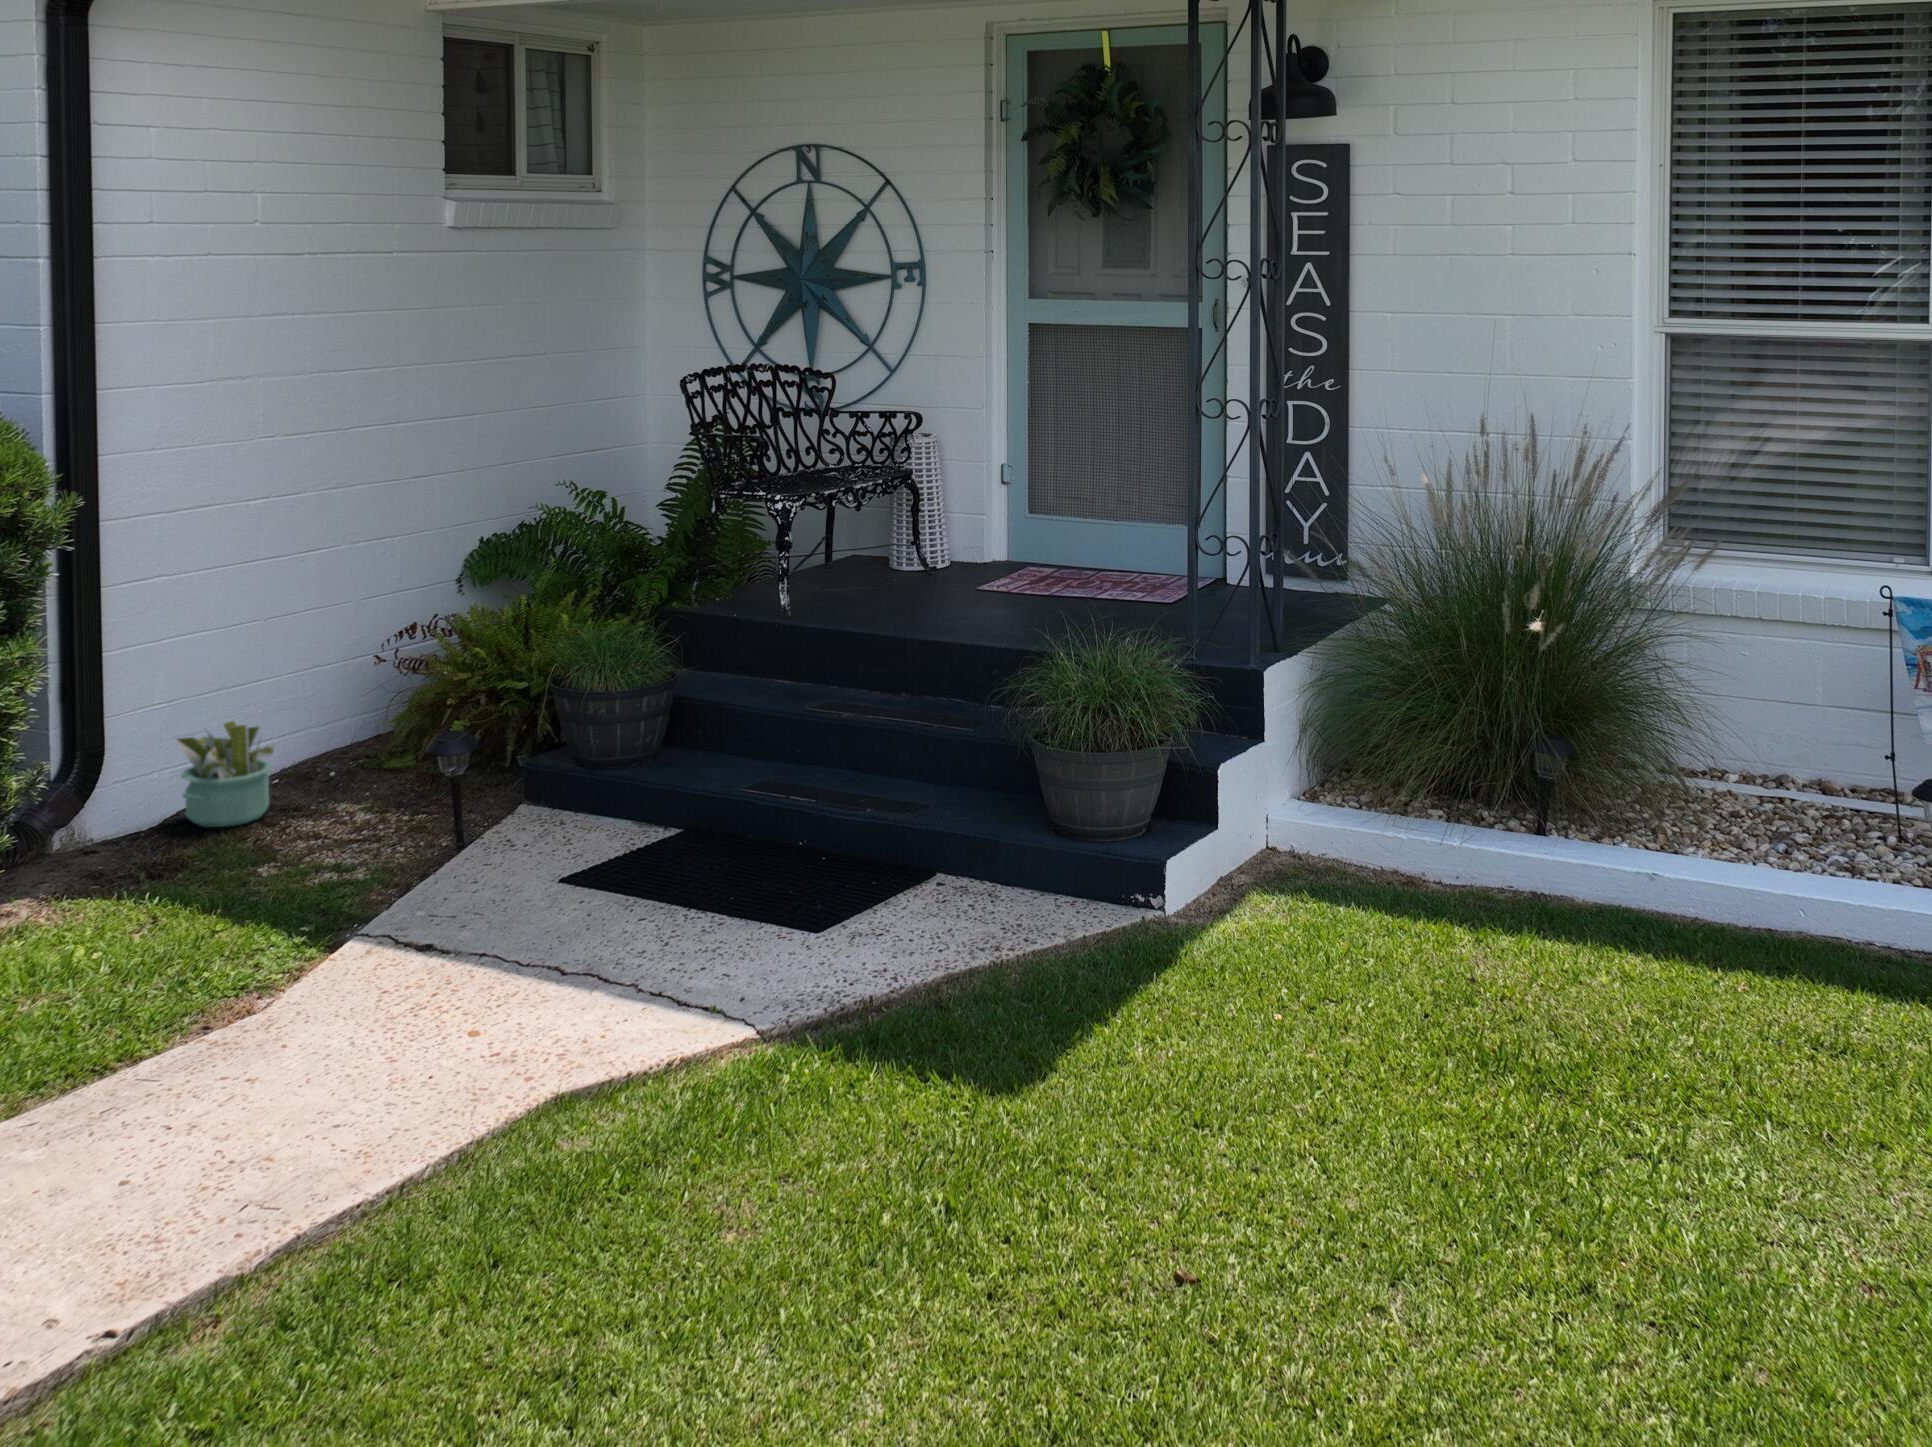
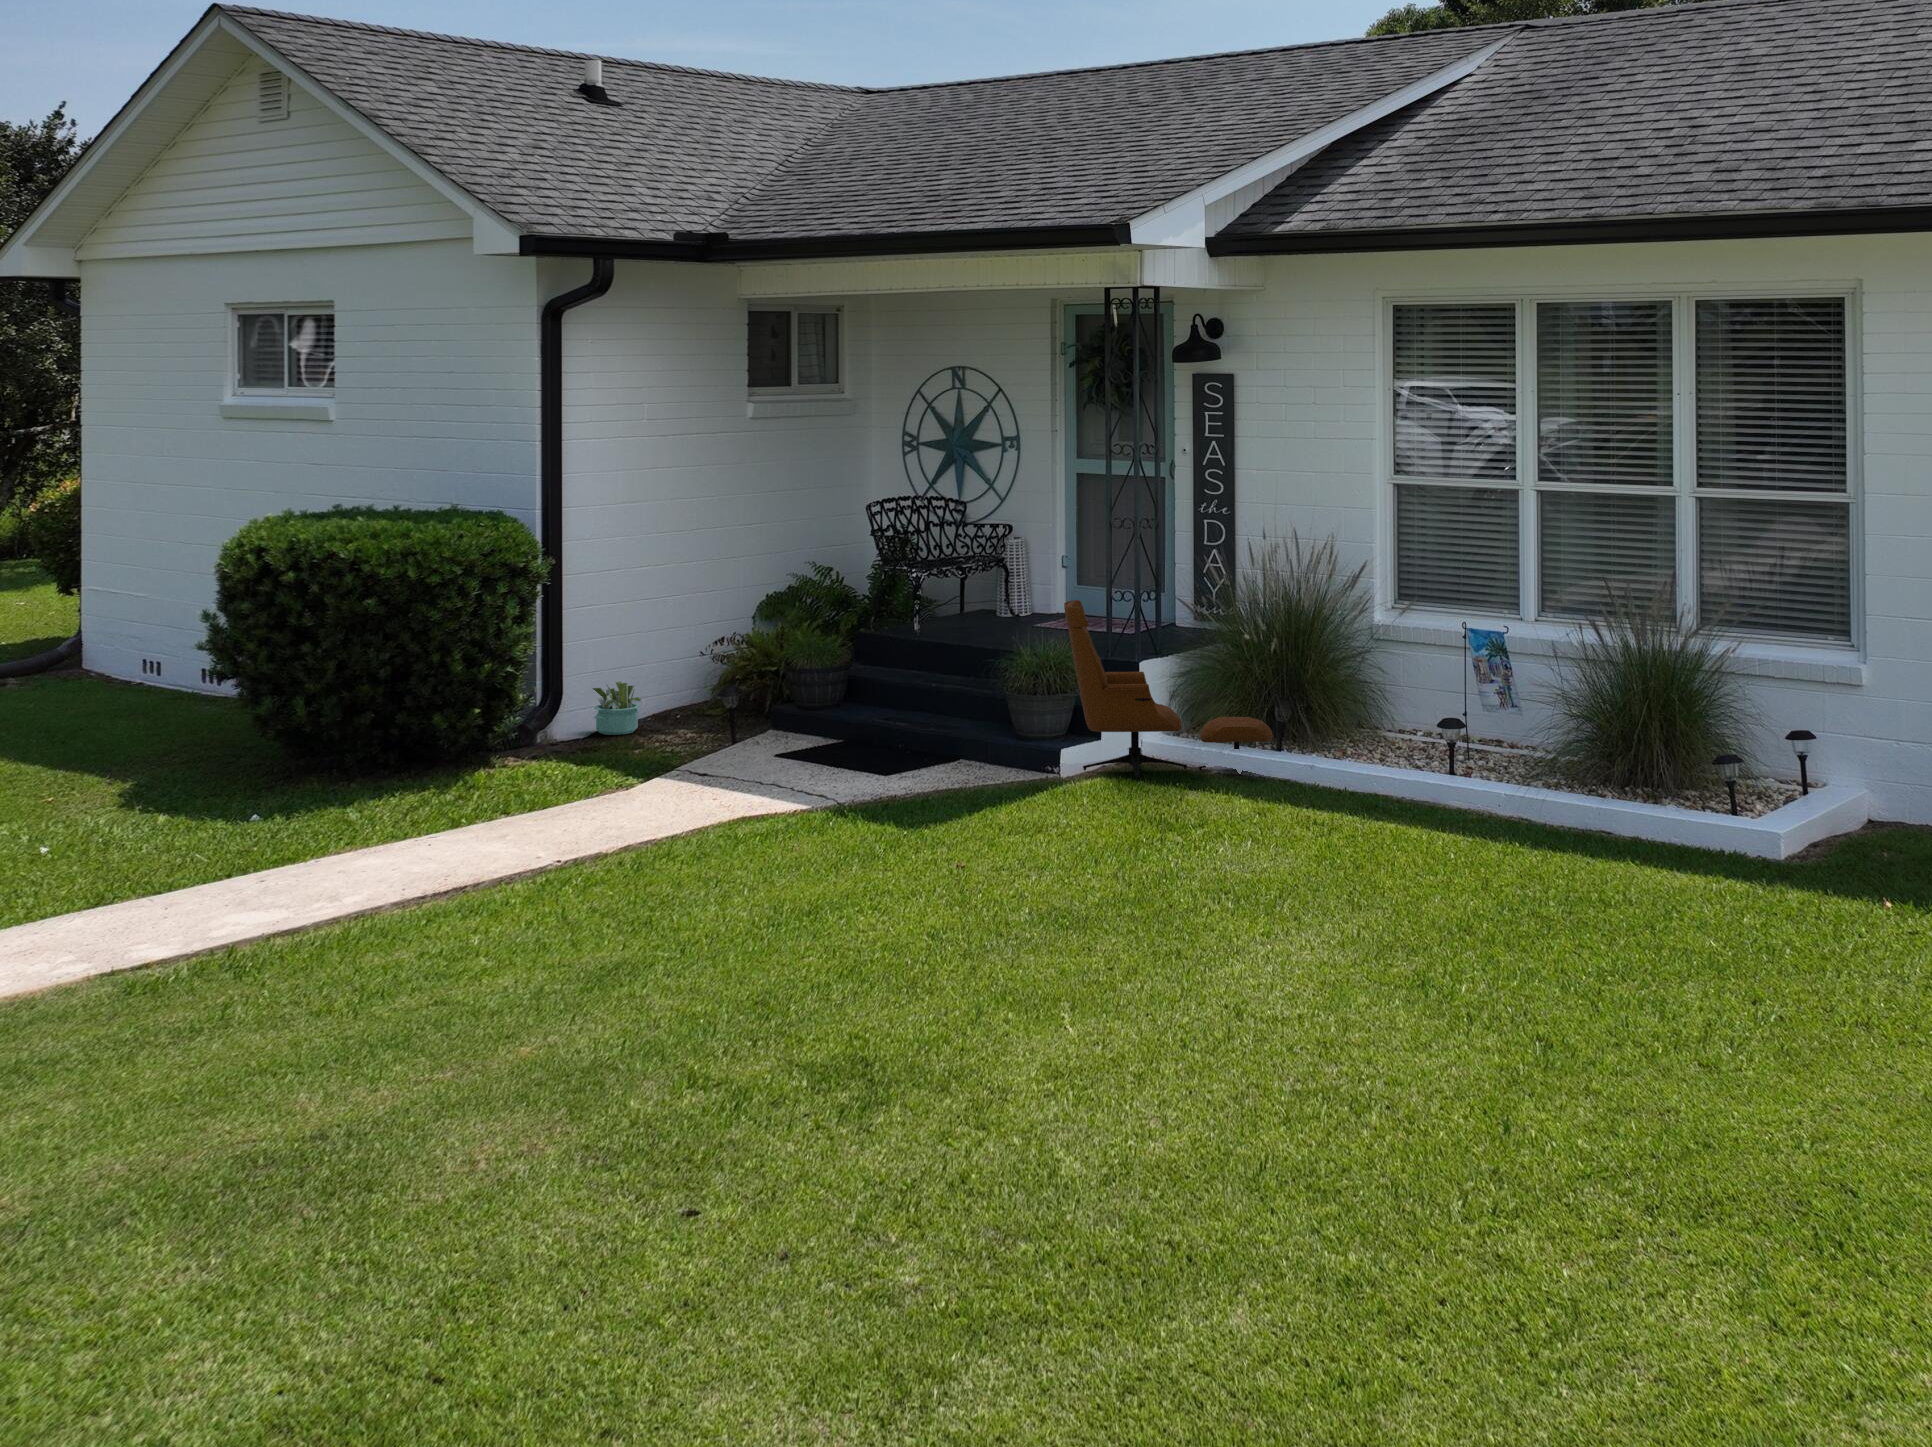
lounge chair: none [1178,563,1574,927] -> present [1064,600,1273,779]

